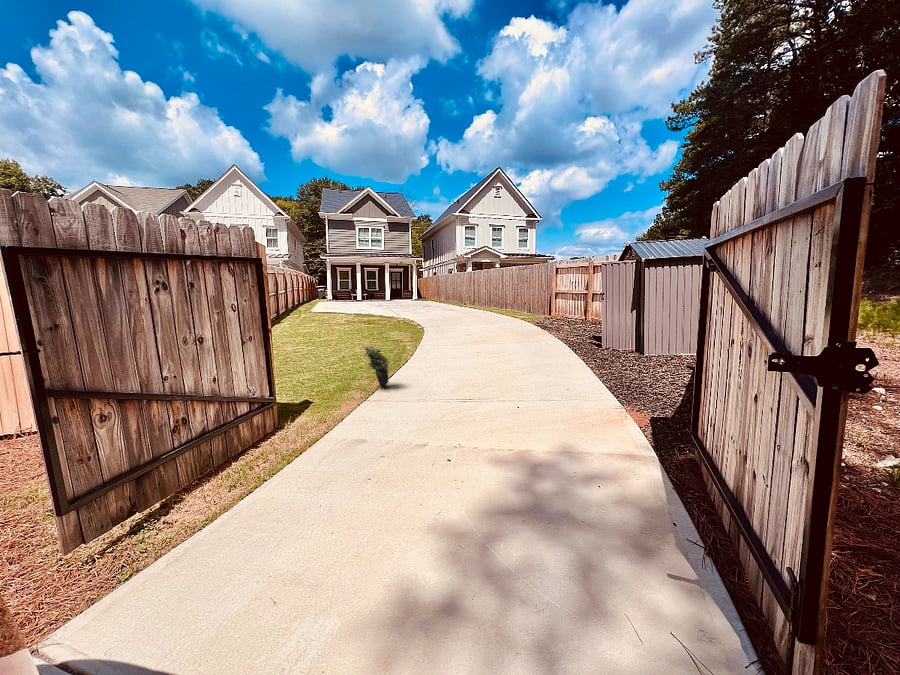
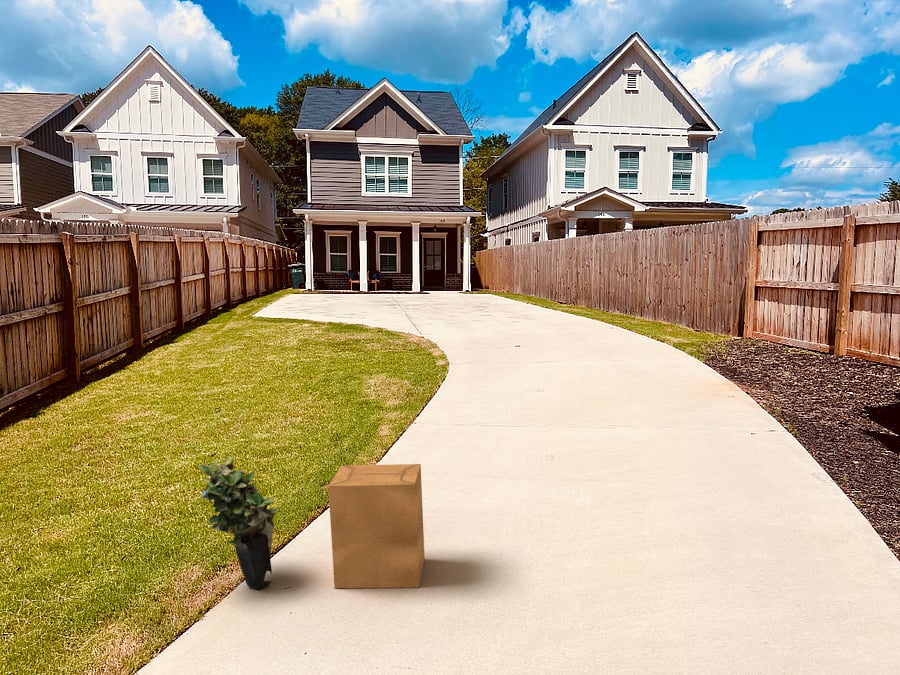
cardboard box: none [409,346,440,387] -> present [328,464,425,588]

